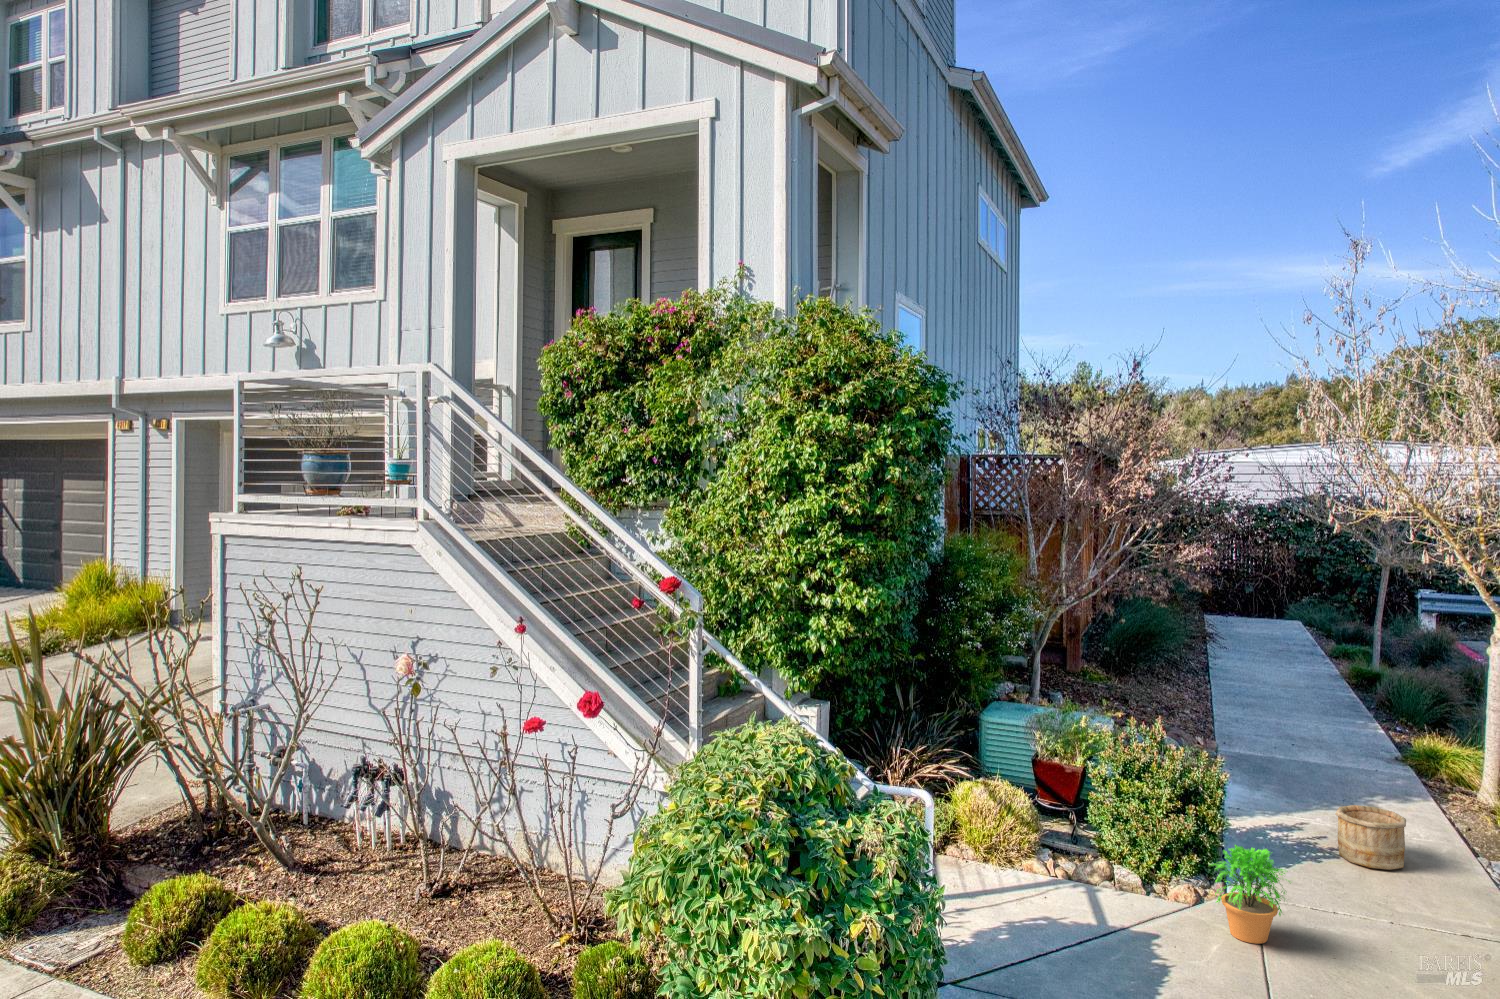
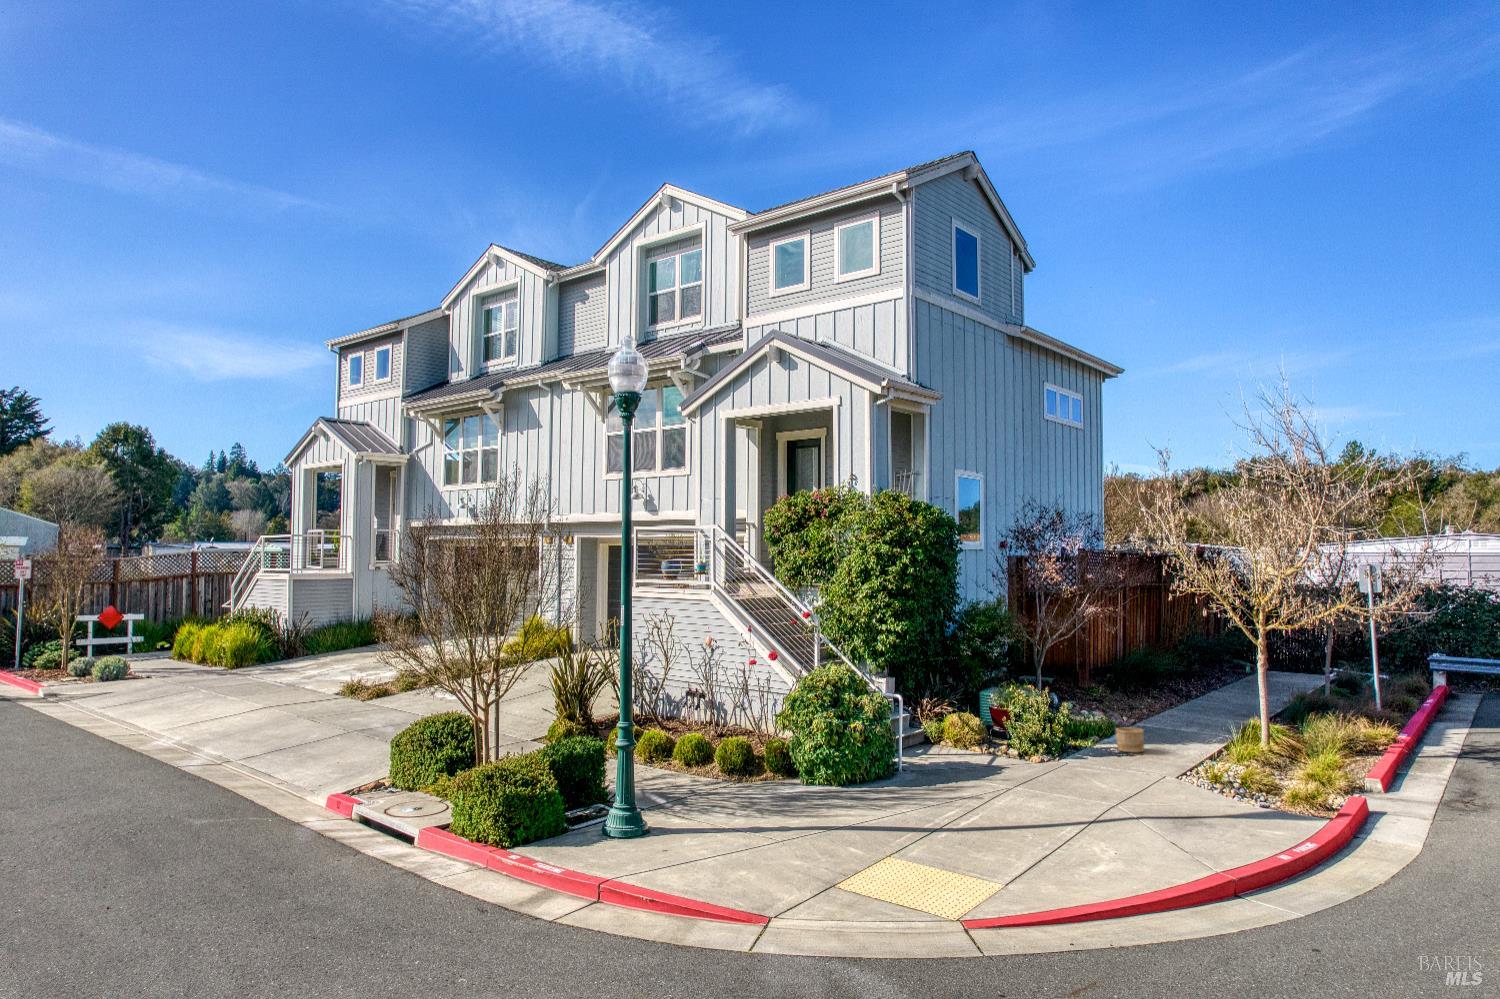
potted plant: present [1214,845,1290,944] -> none [1021,725,1048,763]

